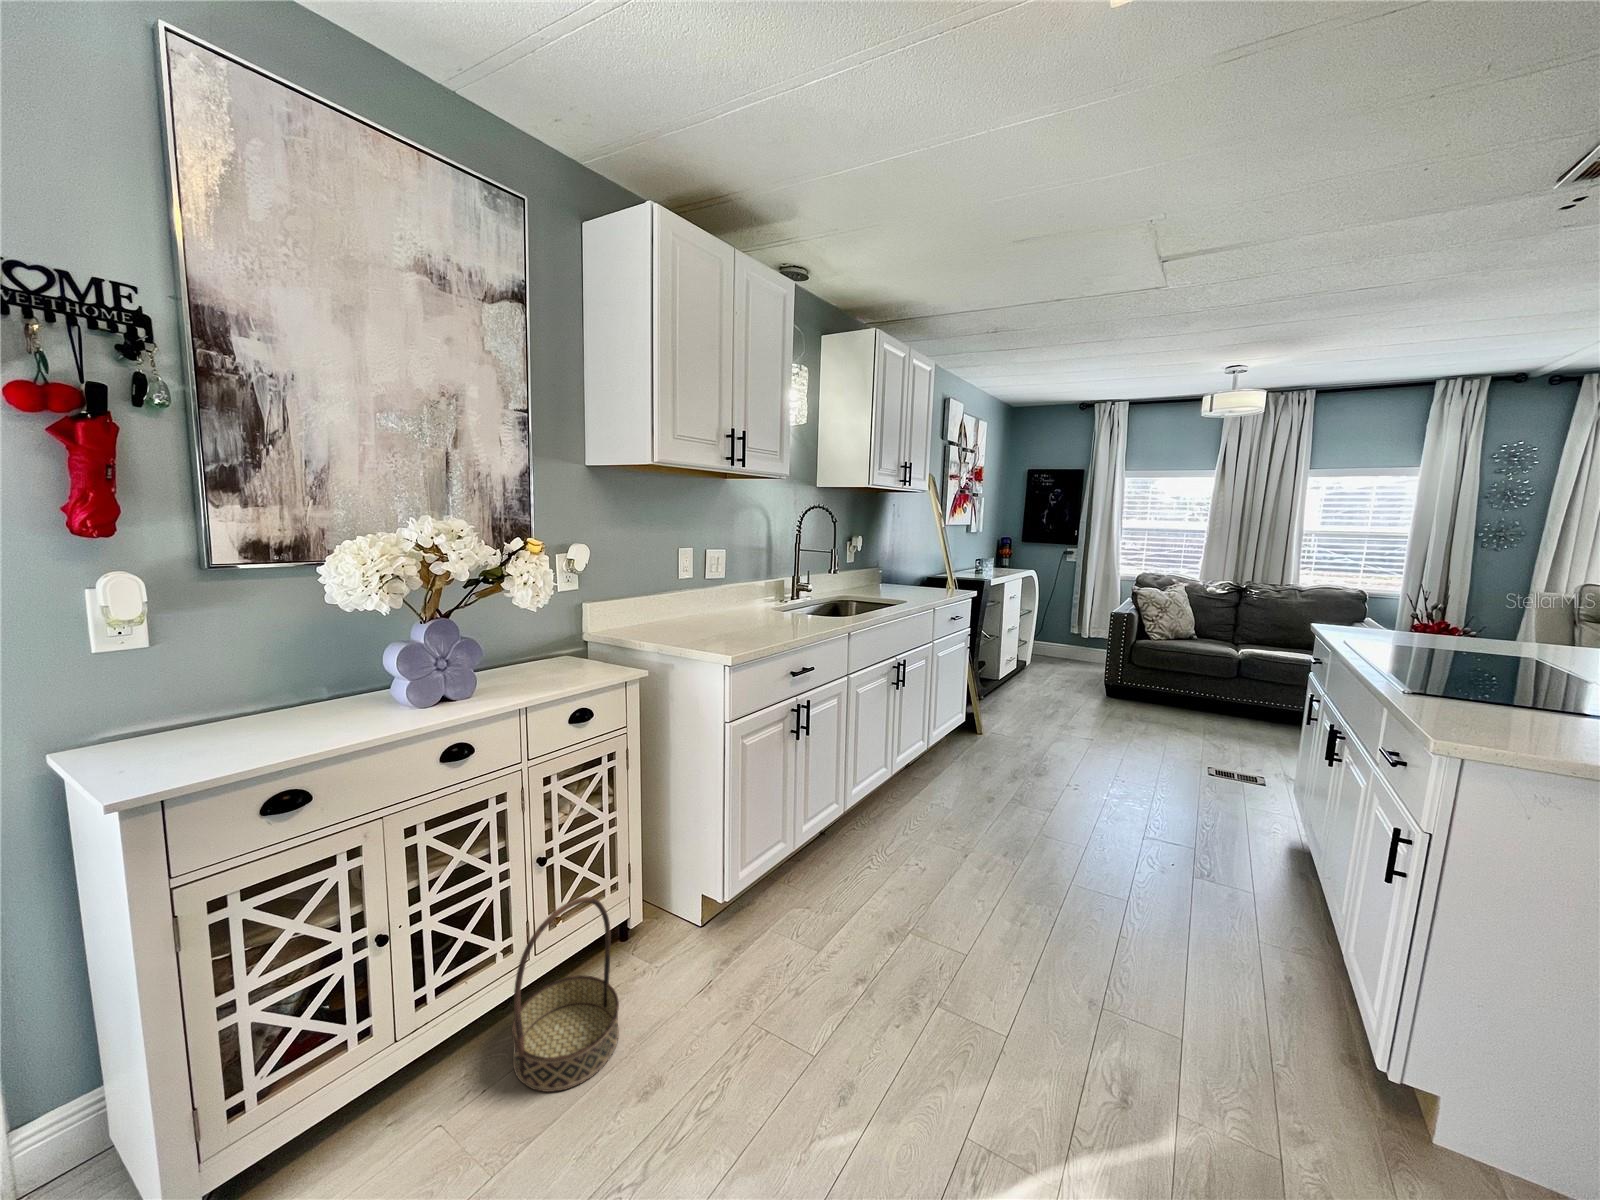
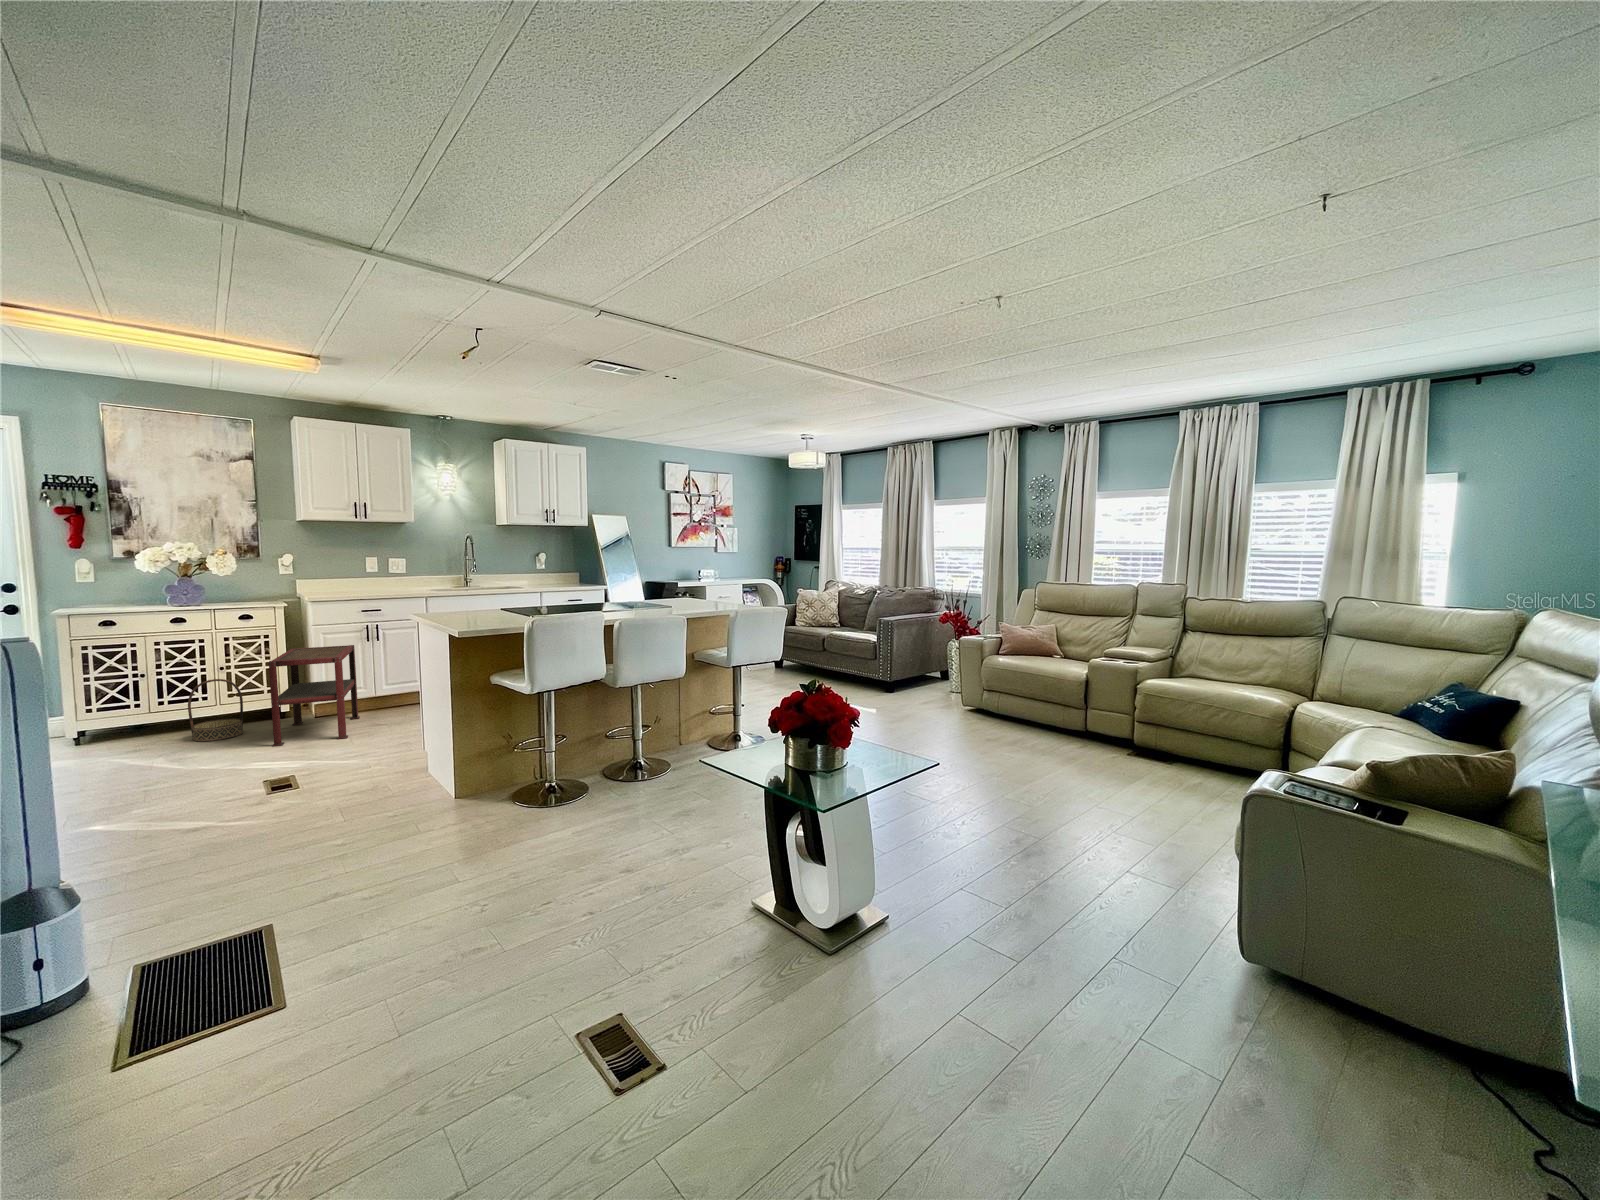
side table: none [675,752,912,1093] -> present [269,645,360,746]

